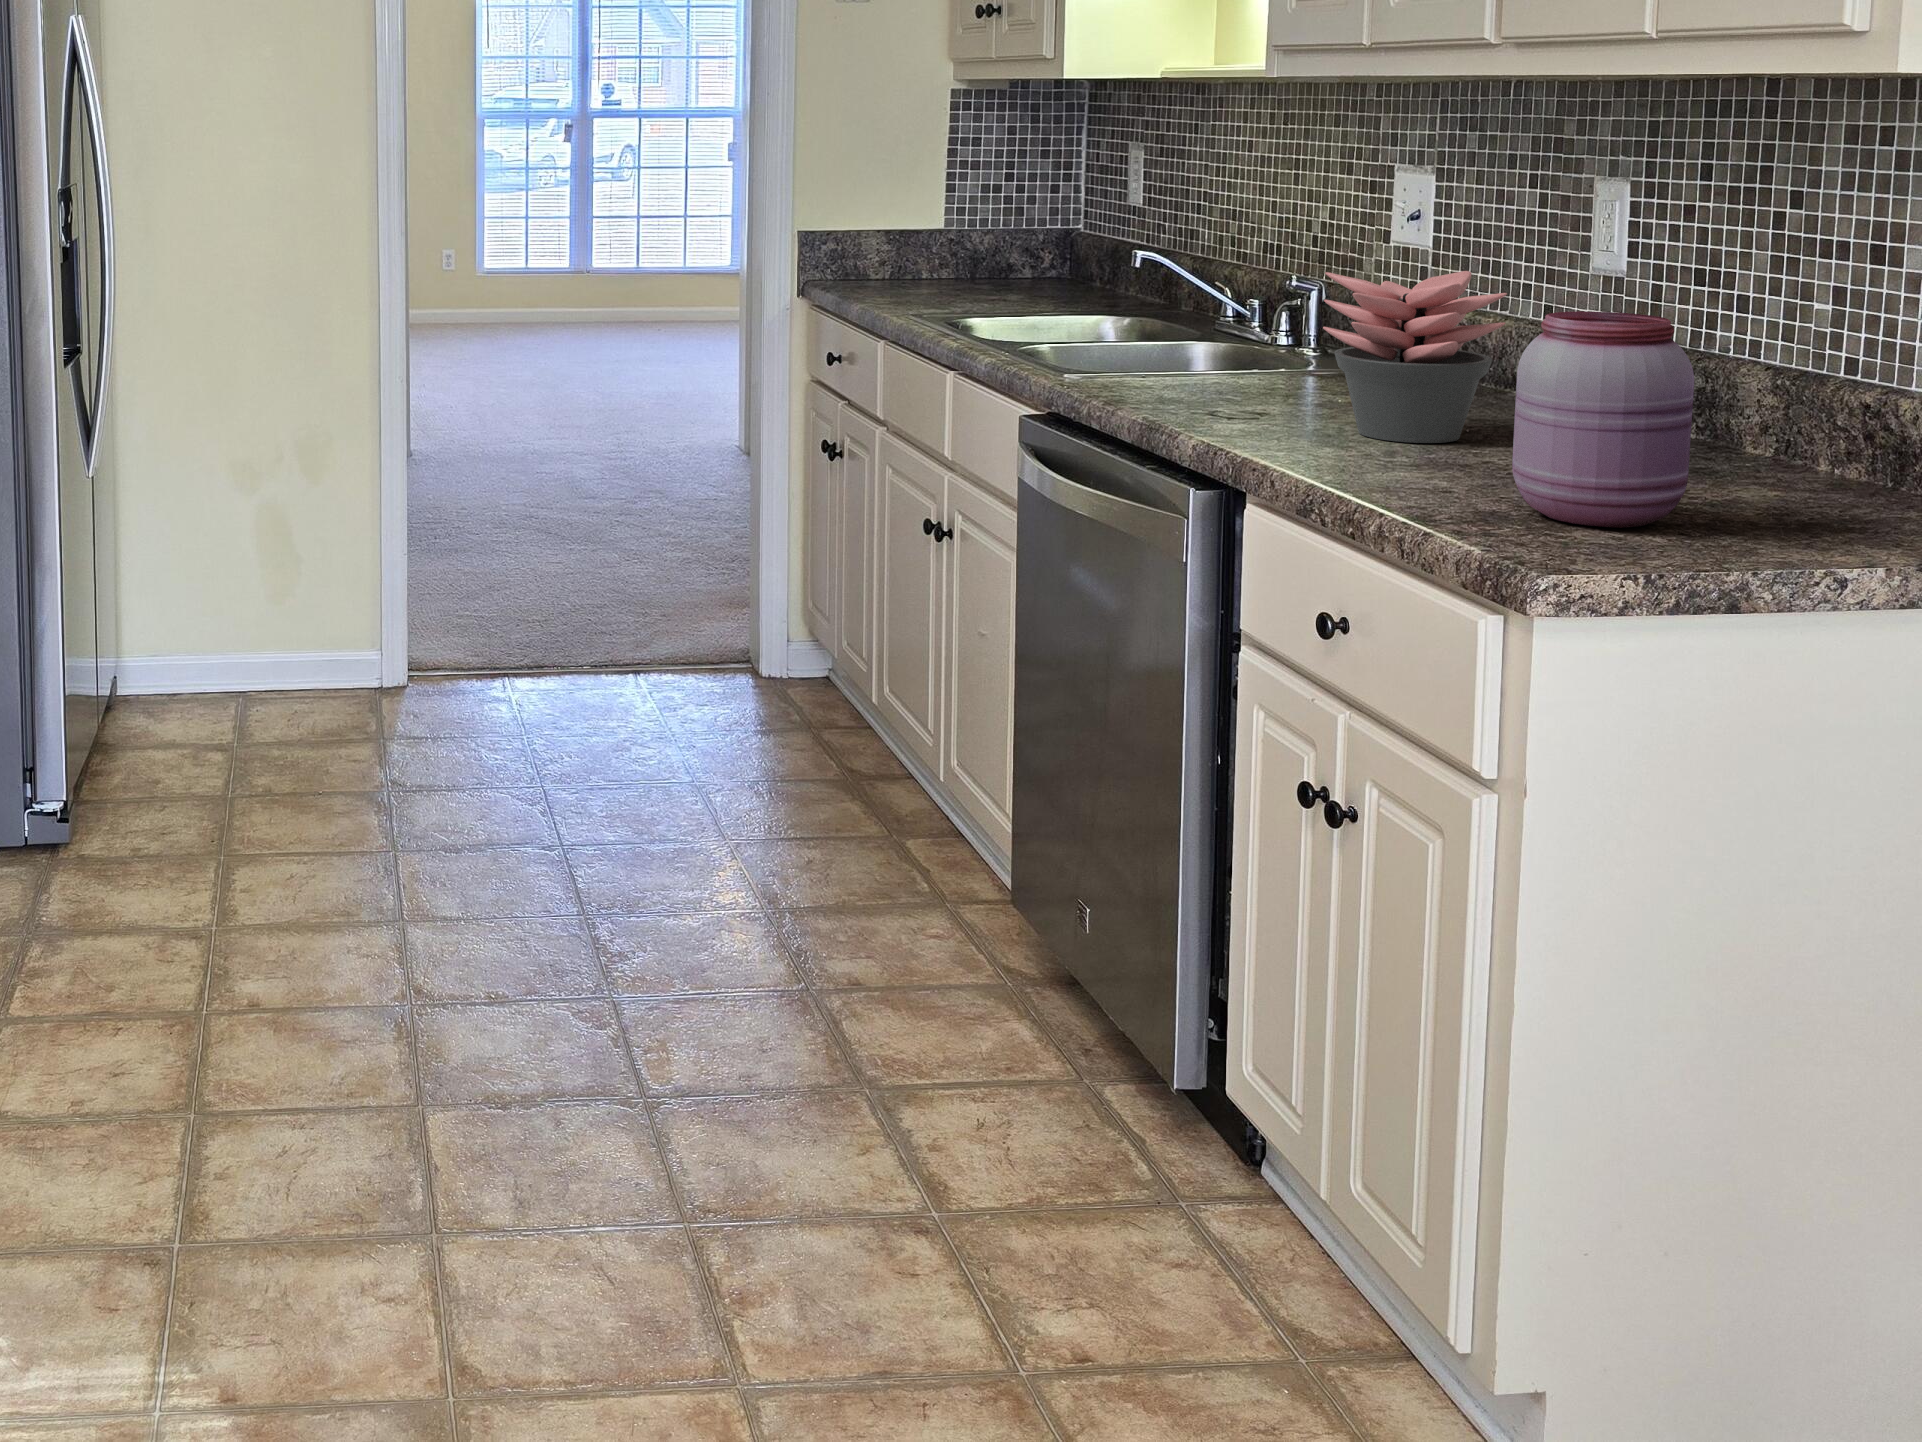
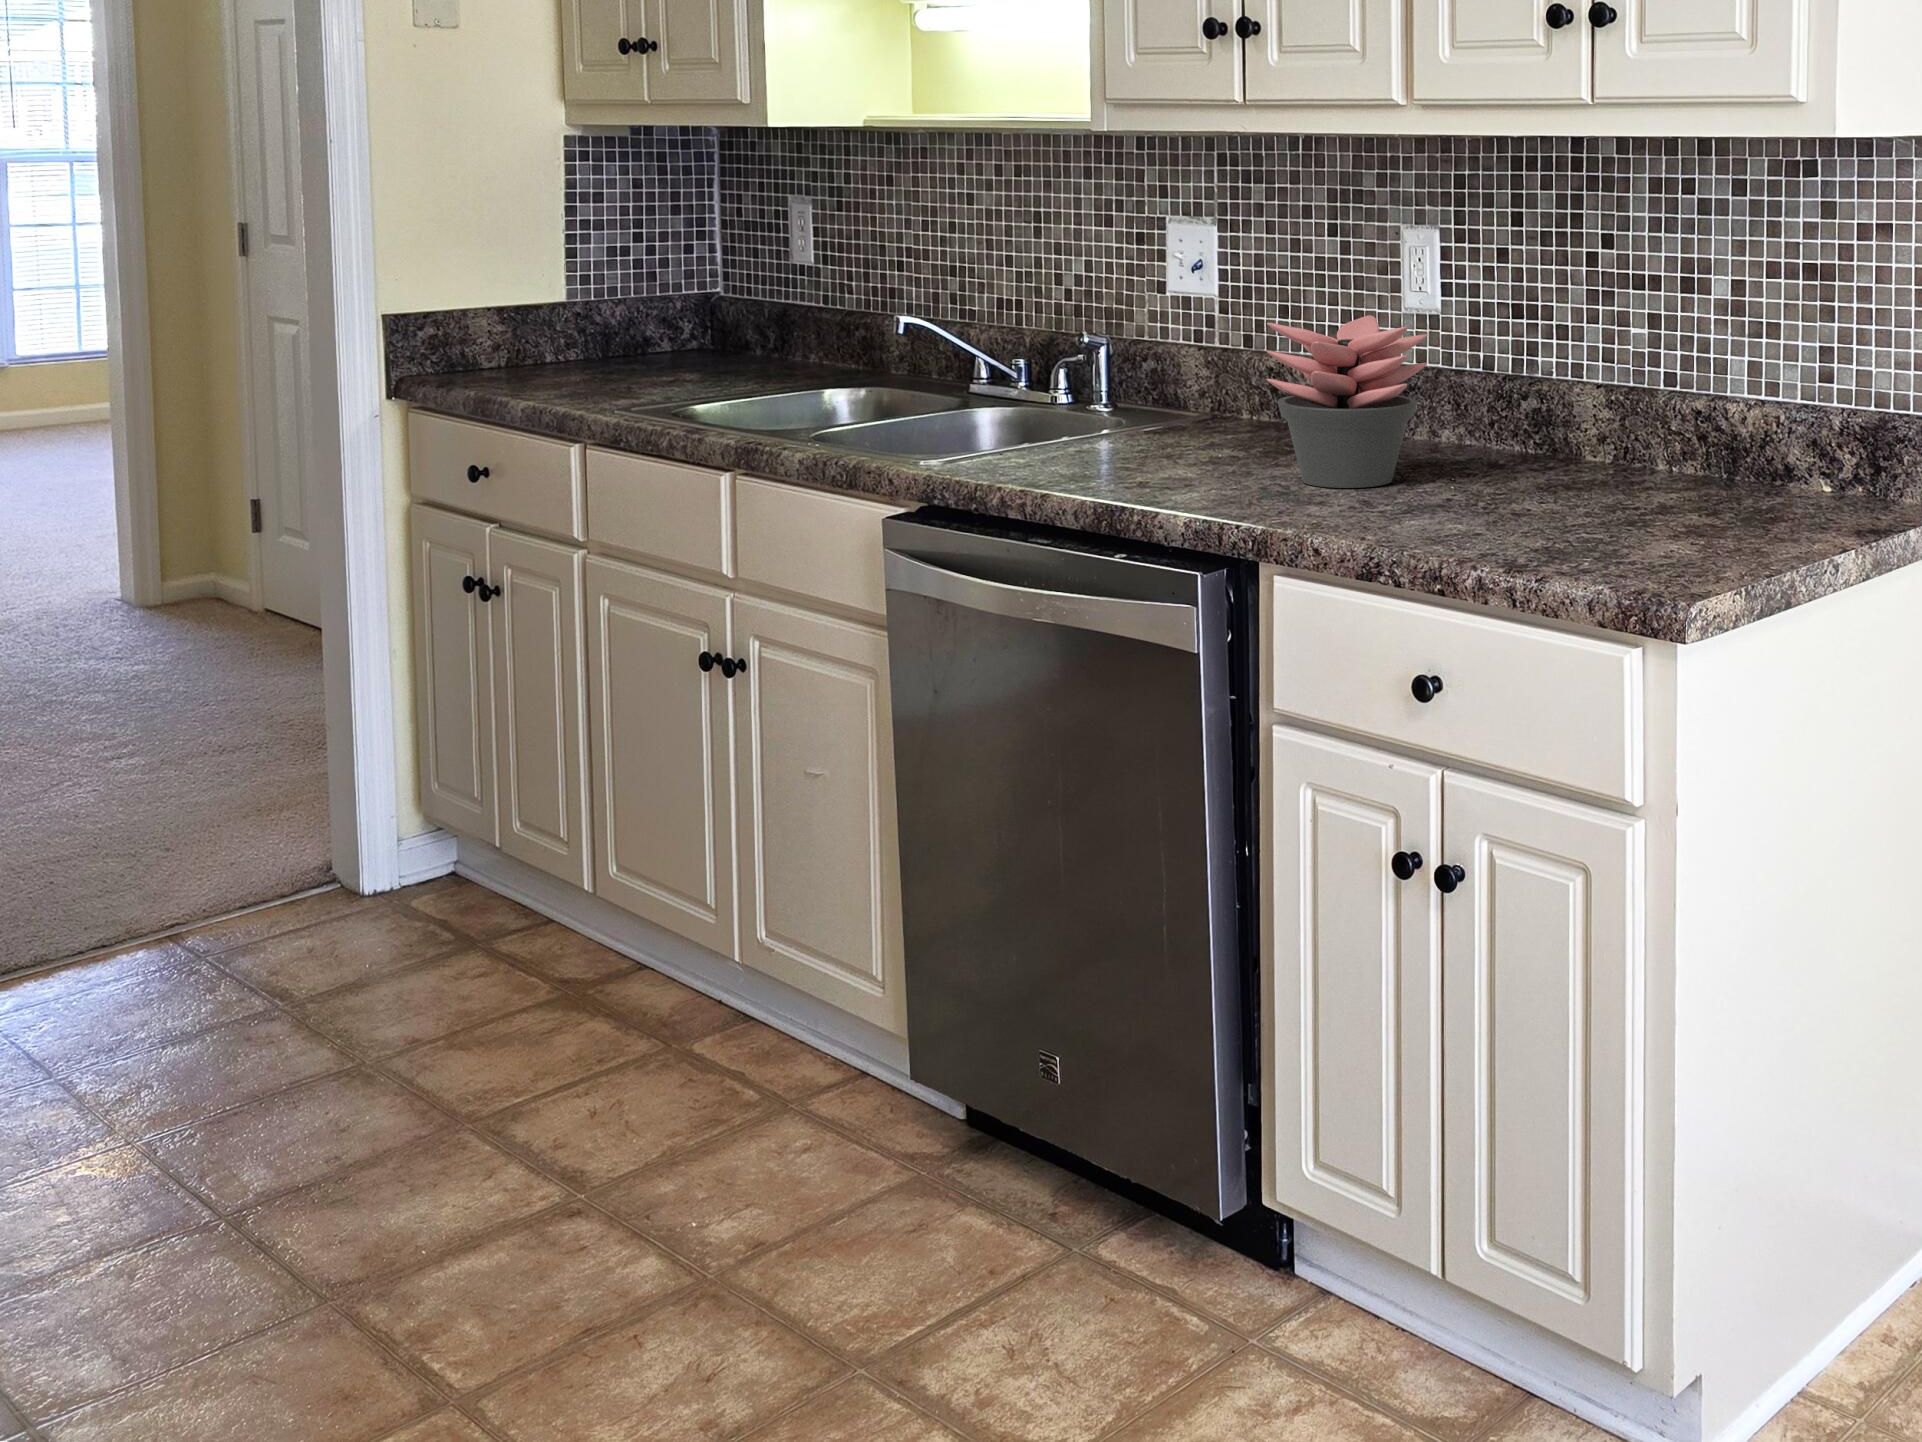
jar: present [1512,312,1694,528] -> none [1560,344,1700,543]

